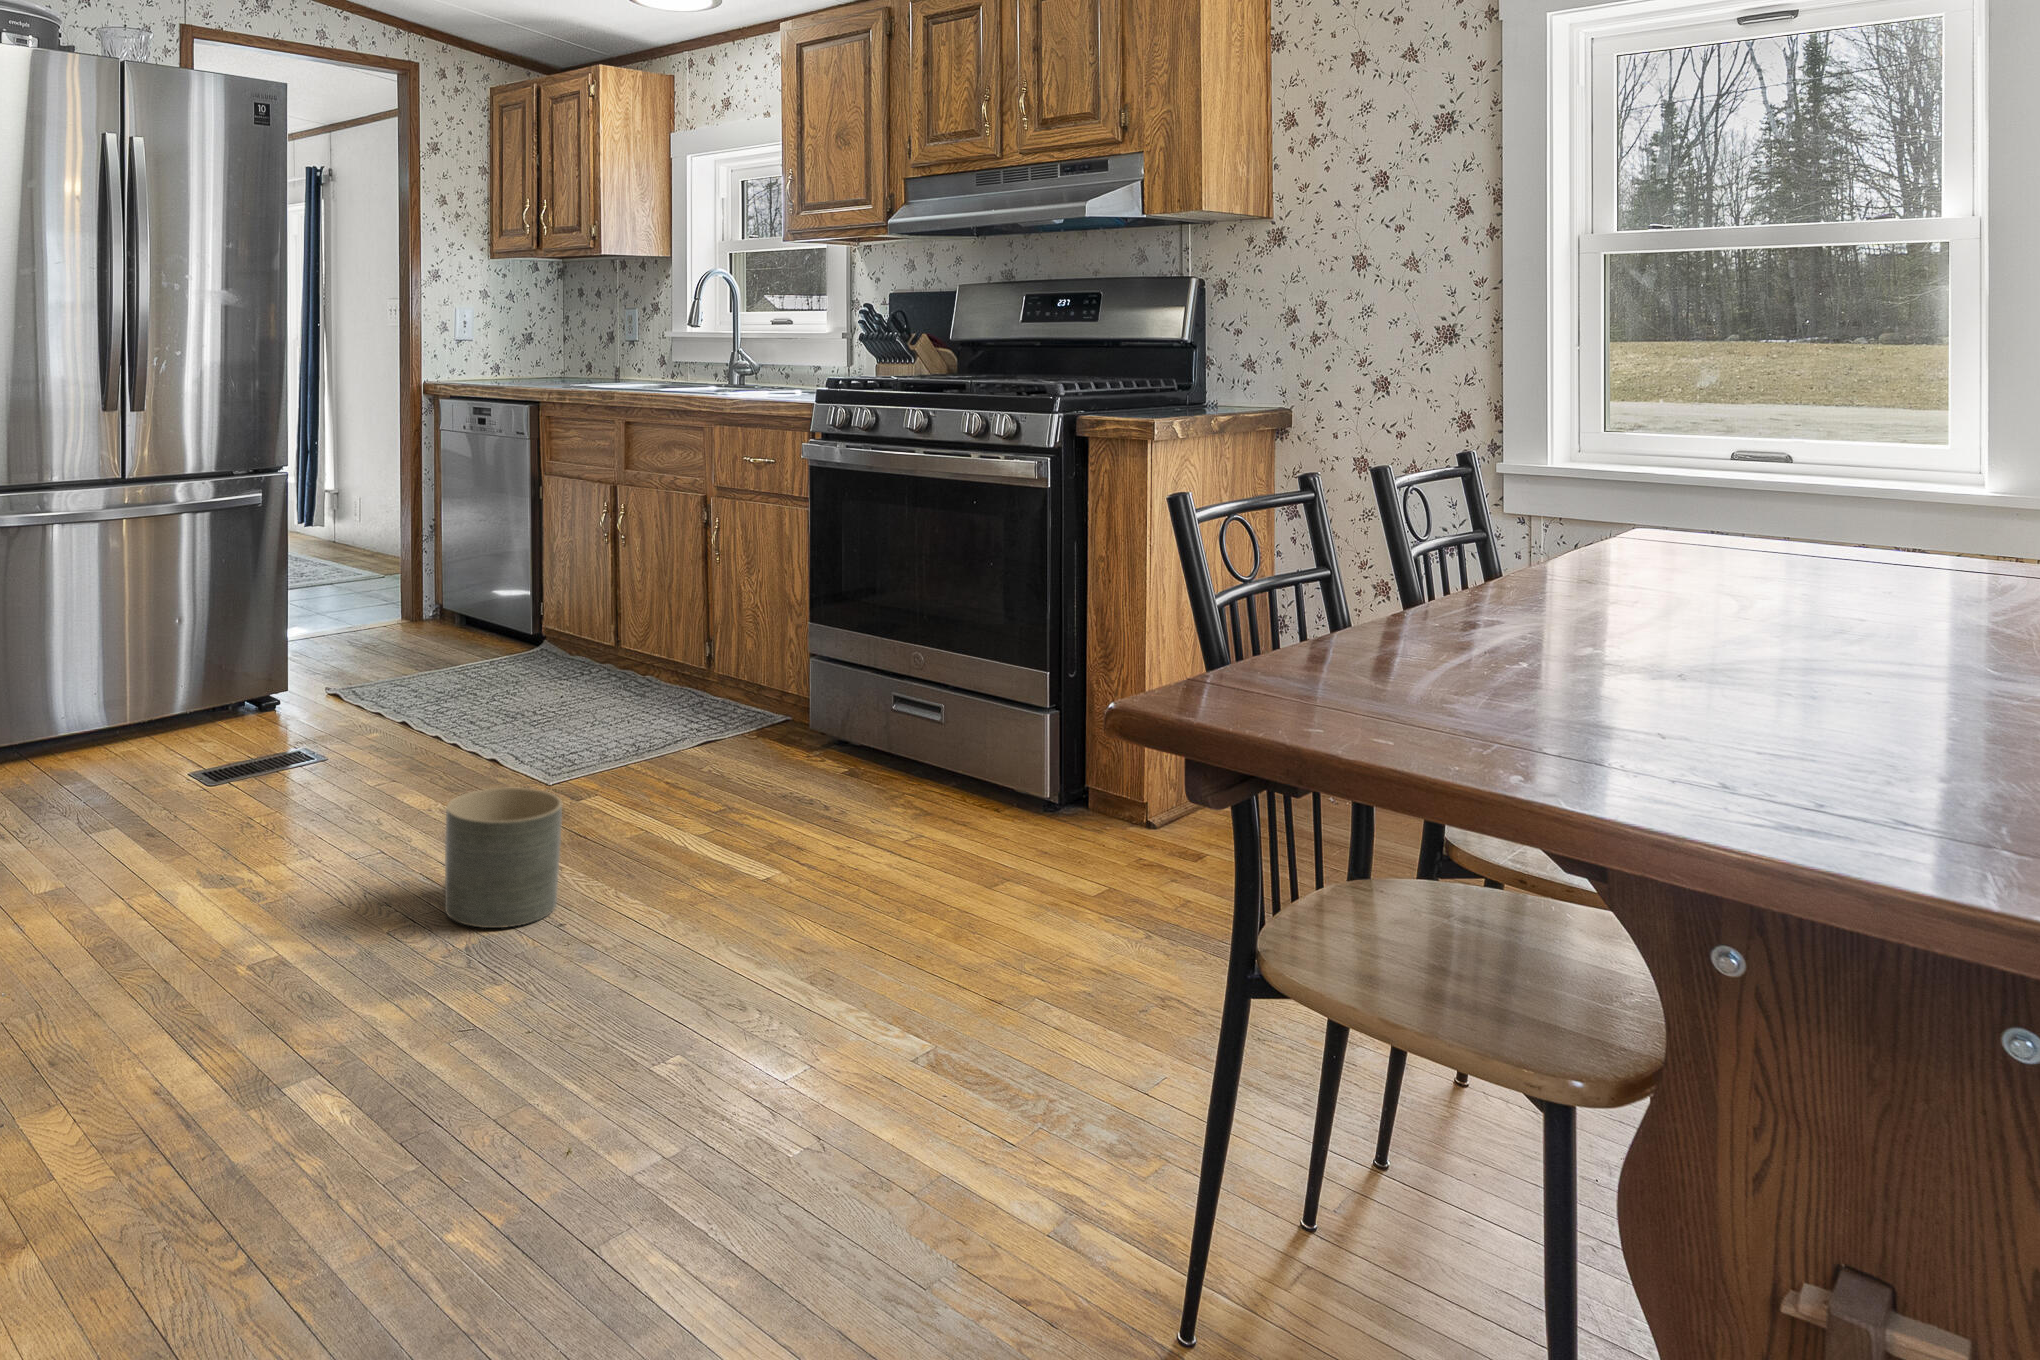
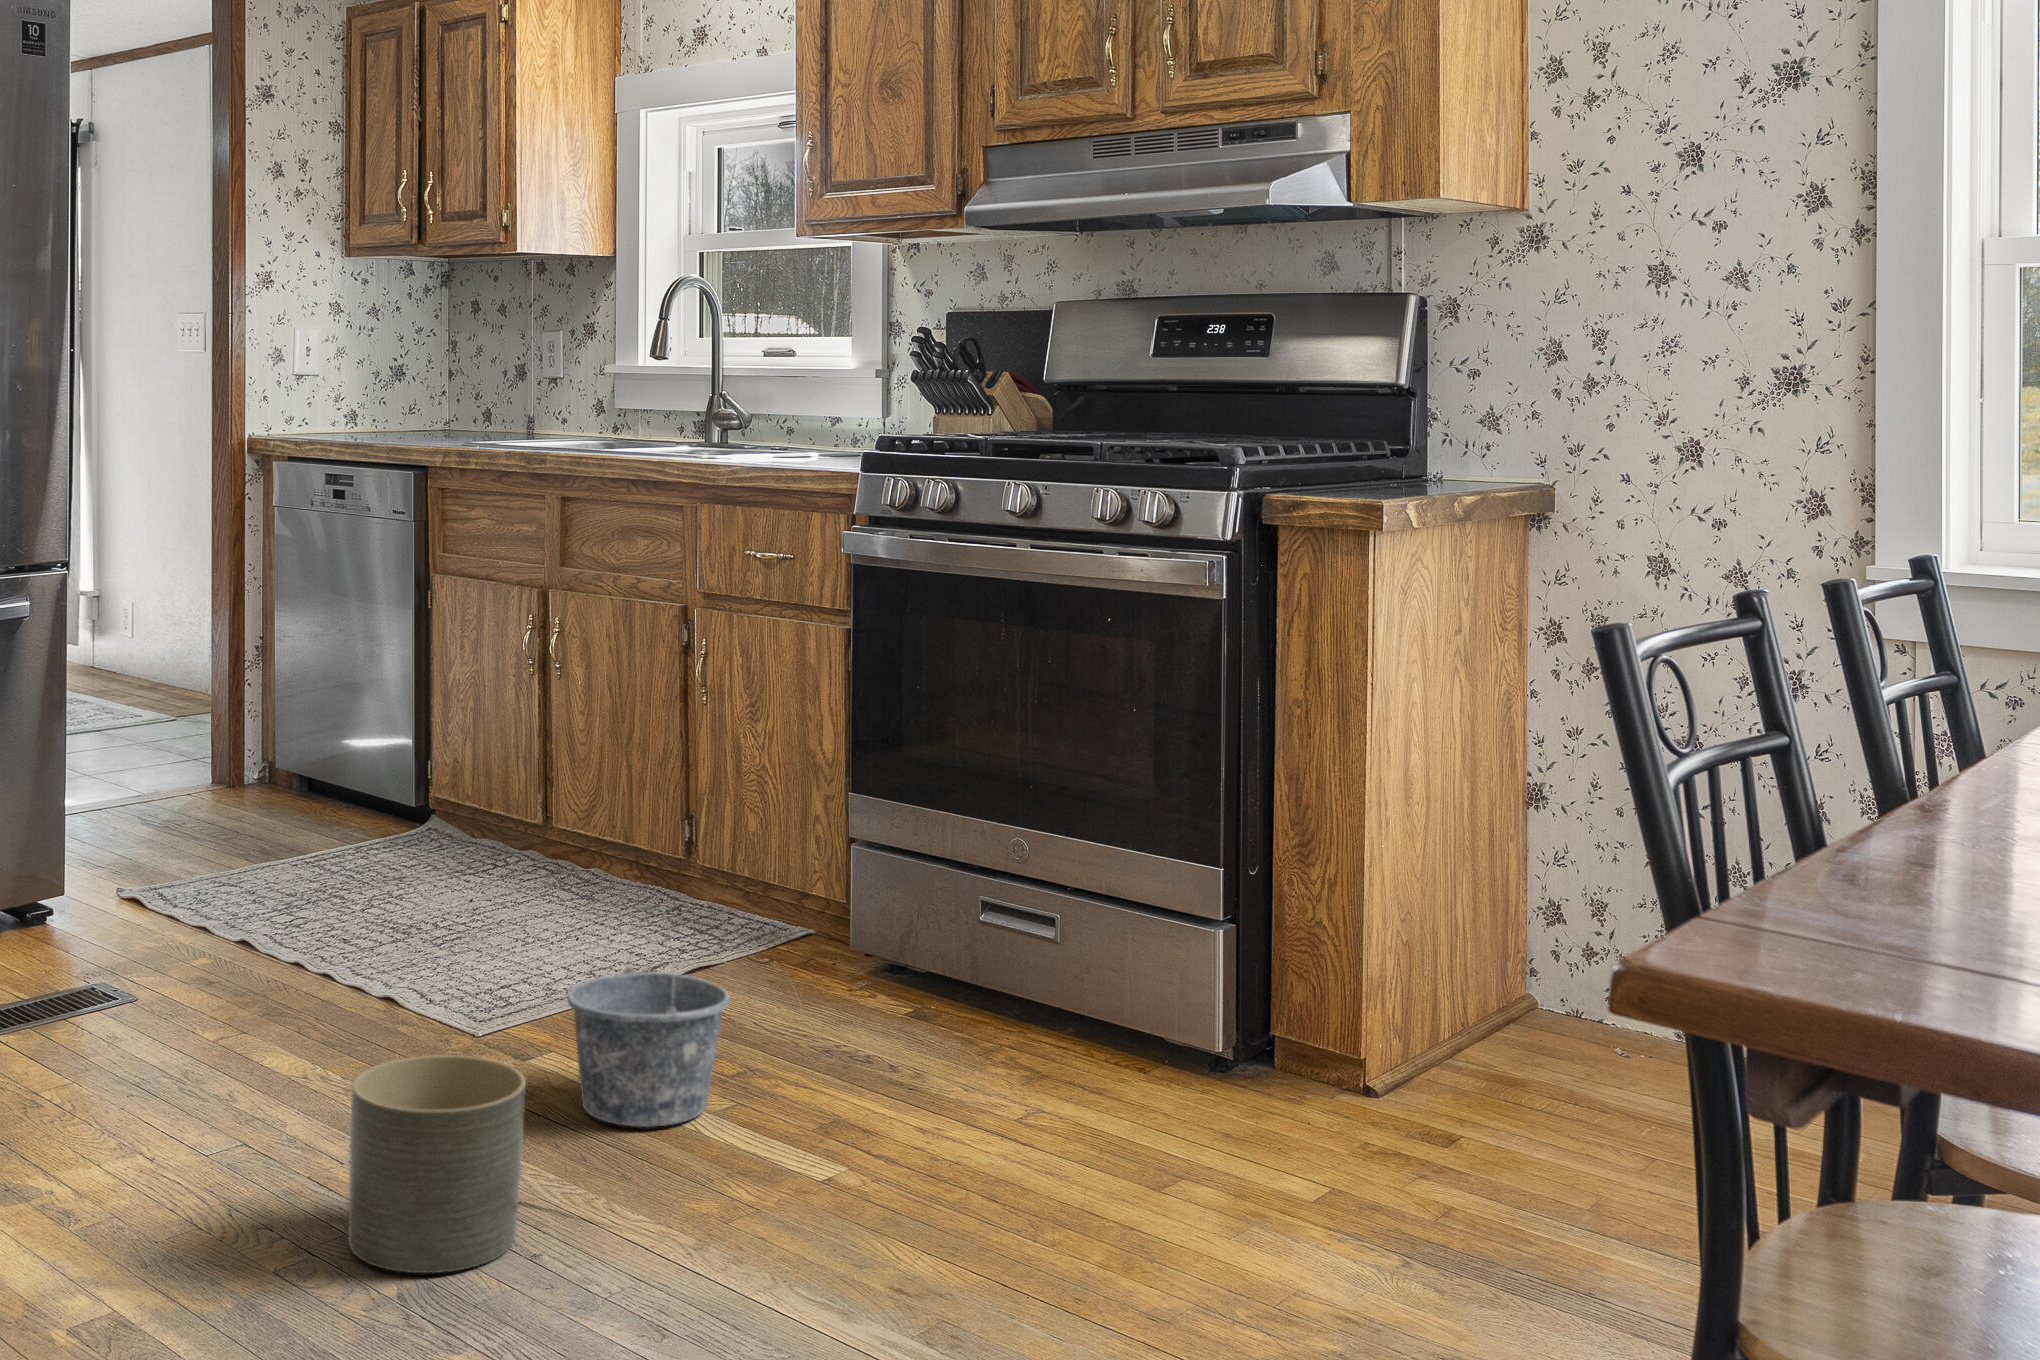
bucket: none [604,693,713,838] -> present [567,908,730,1127]

